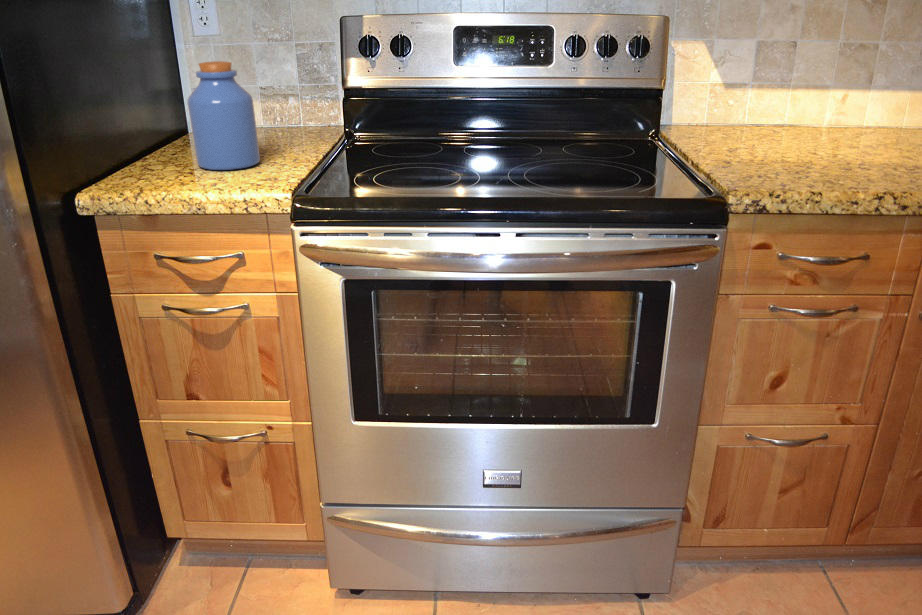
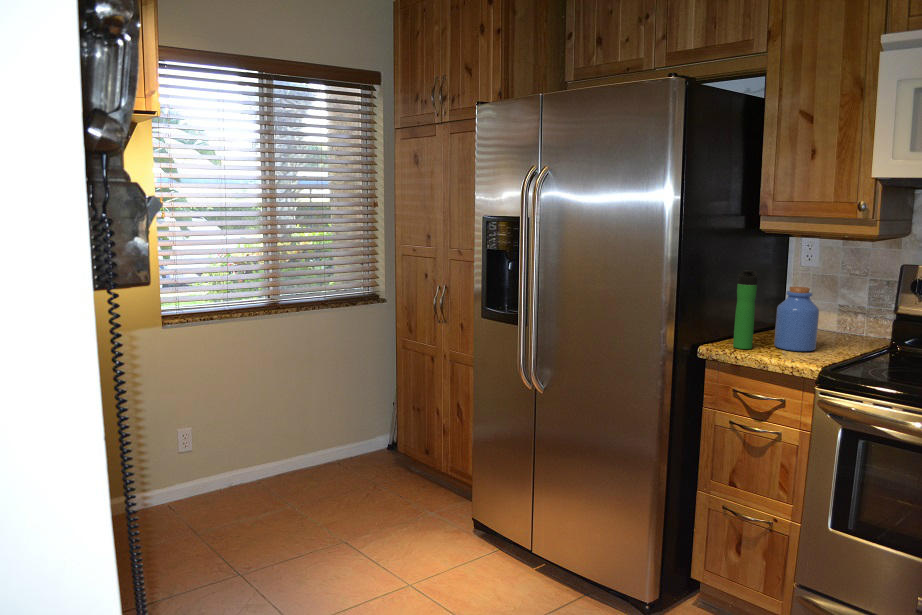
bottle: none [106,38,166,184] -> present [733,270,758,349]

